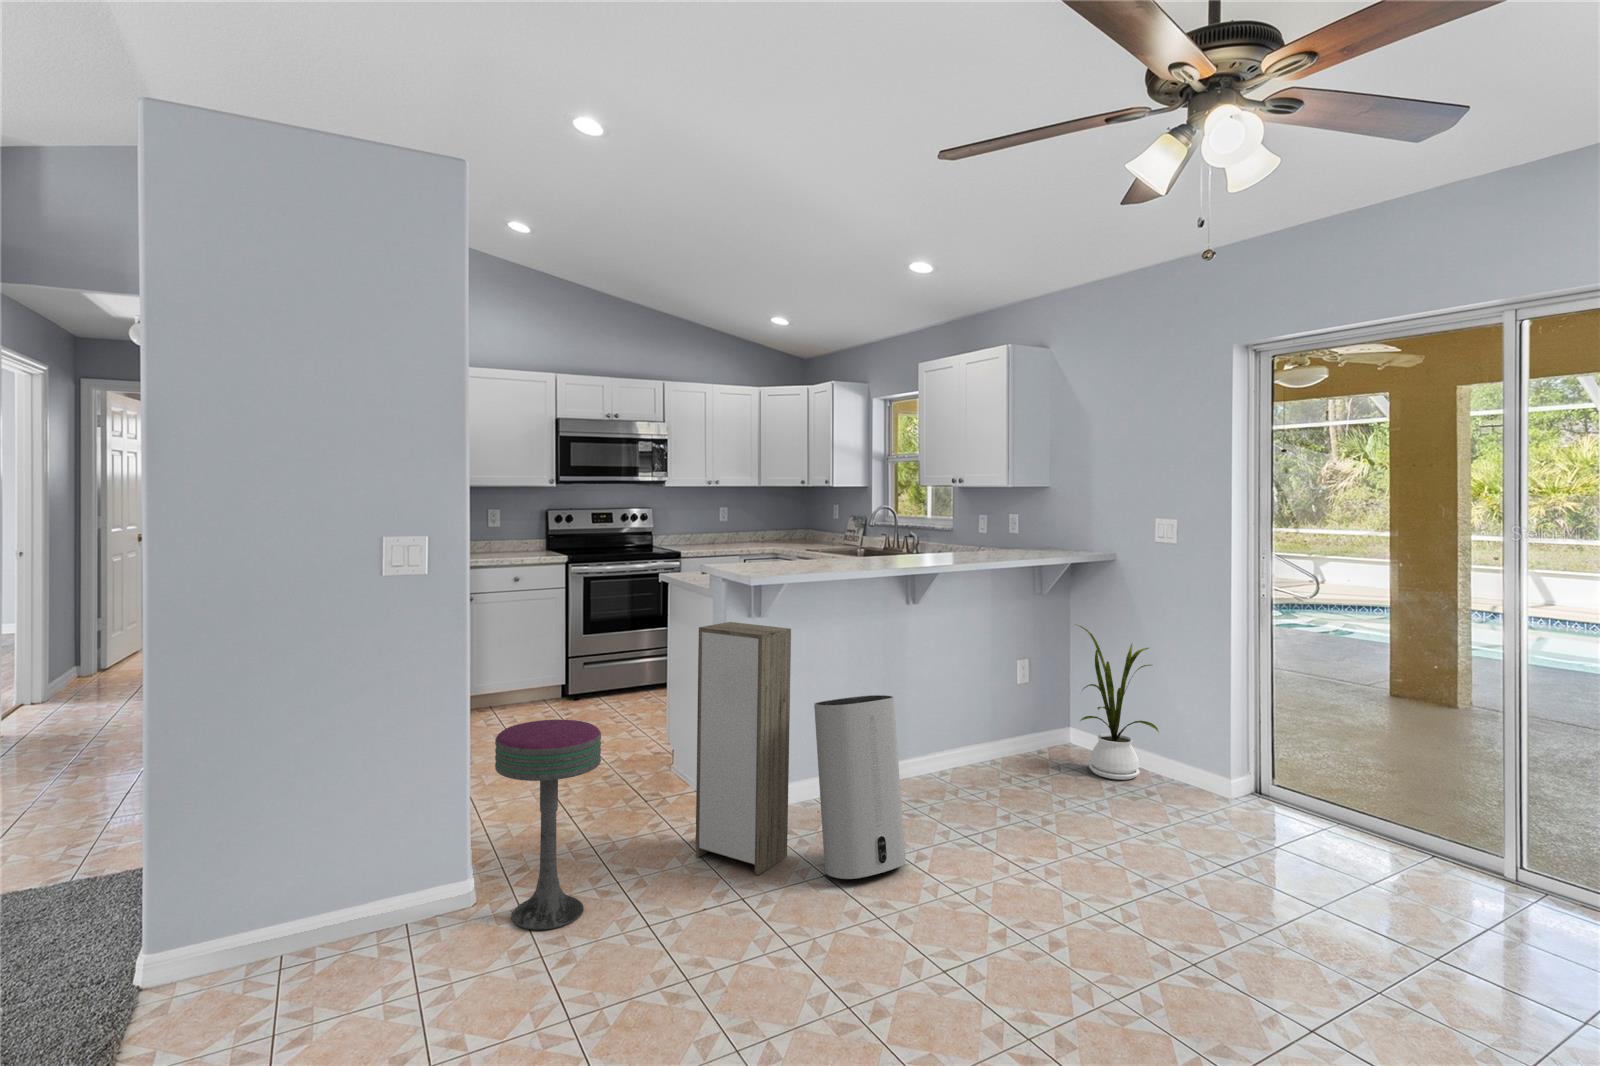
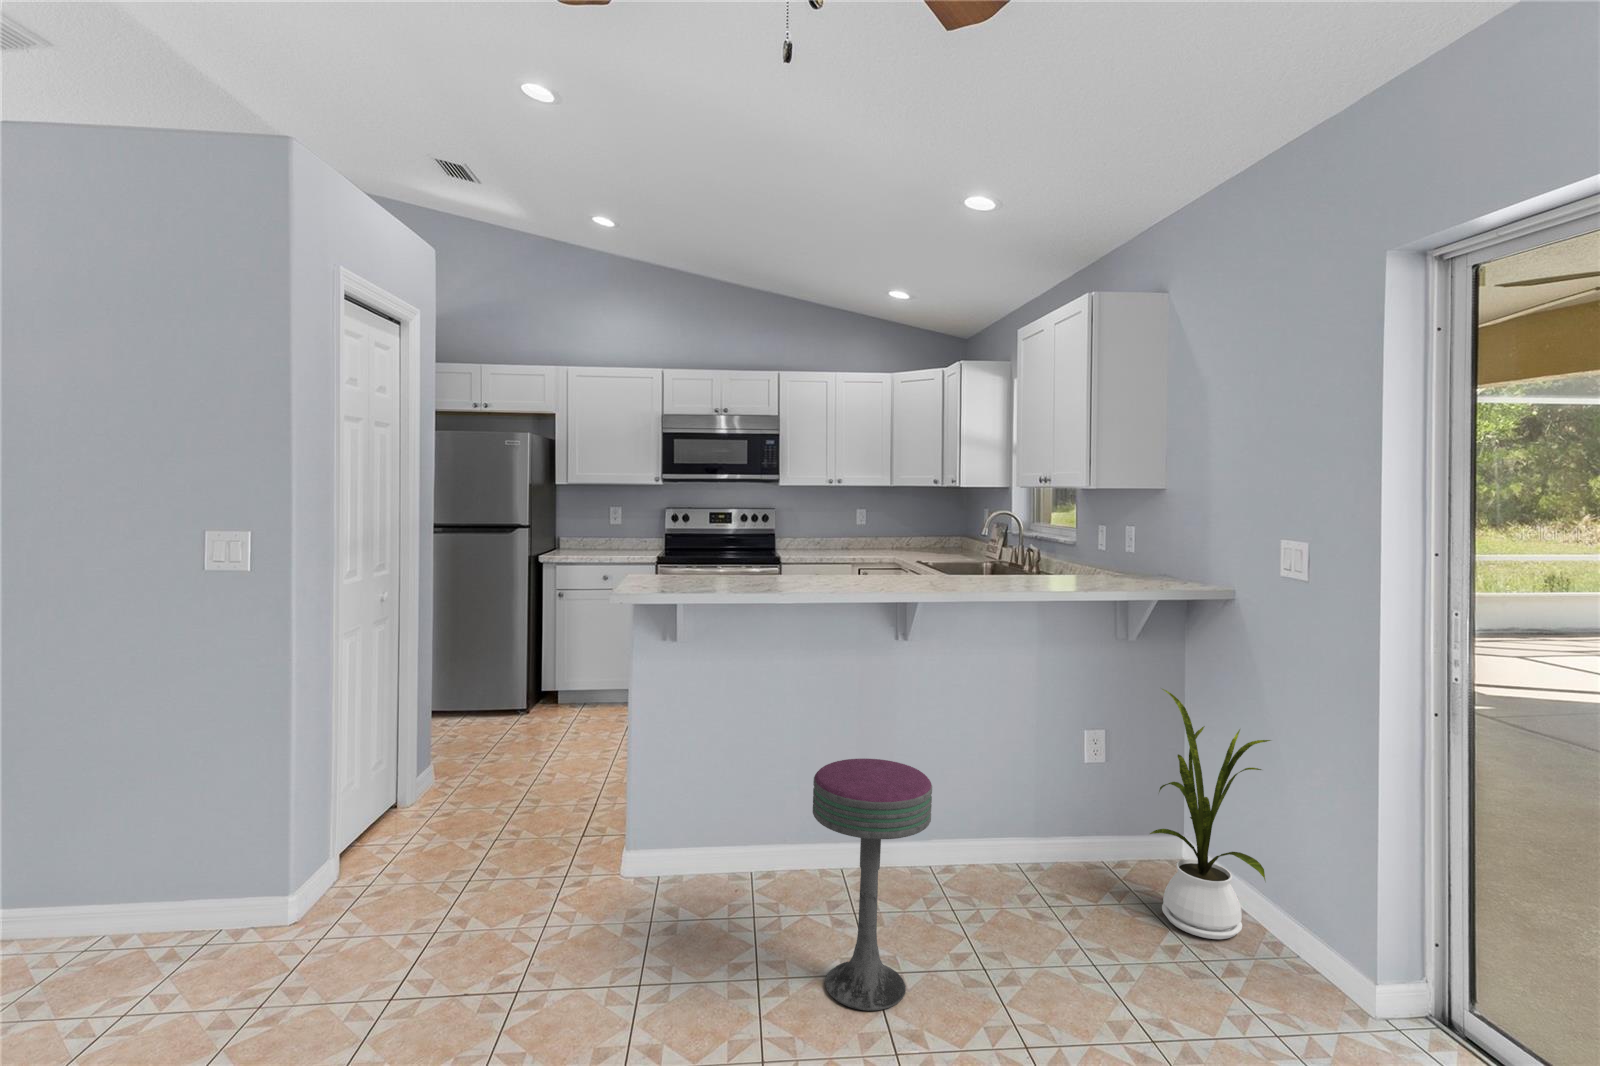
storage cabinet: present [696,622,791,875] -> none [524,650,623,977]
air purifier: present [814,695,906,879] -> none [618,765,741,1020]
bar stool: present [495,720,601,930] -> present [813,759,932,1011]

